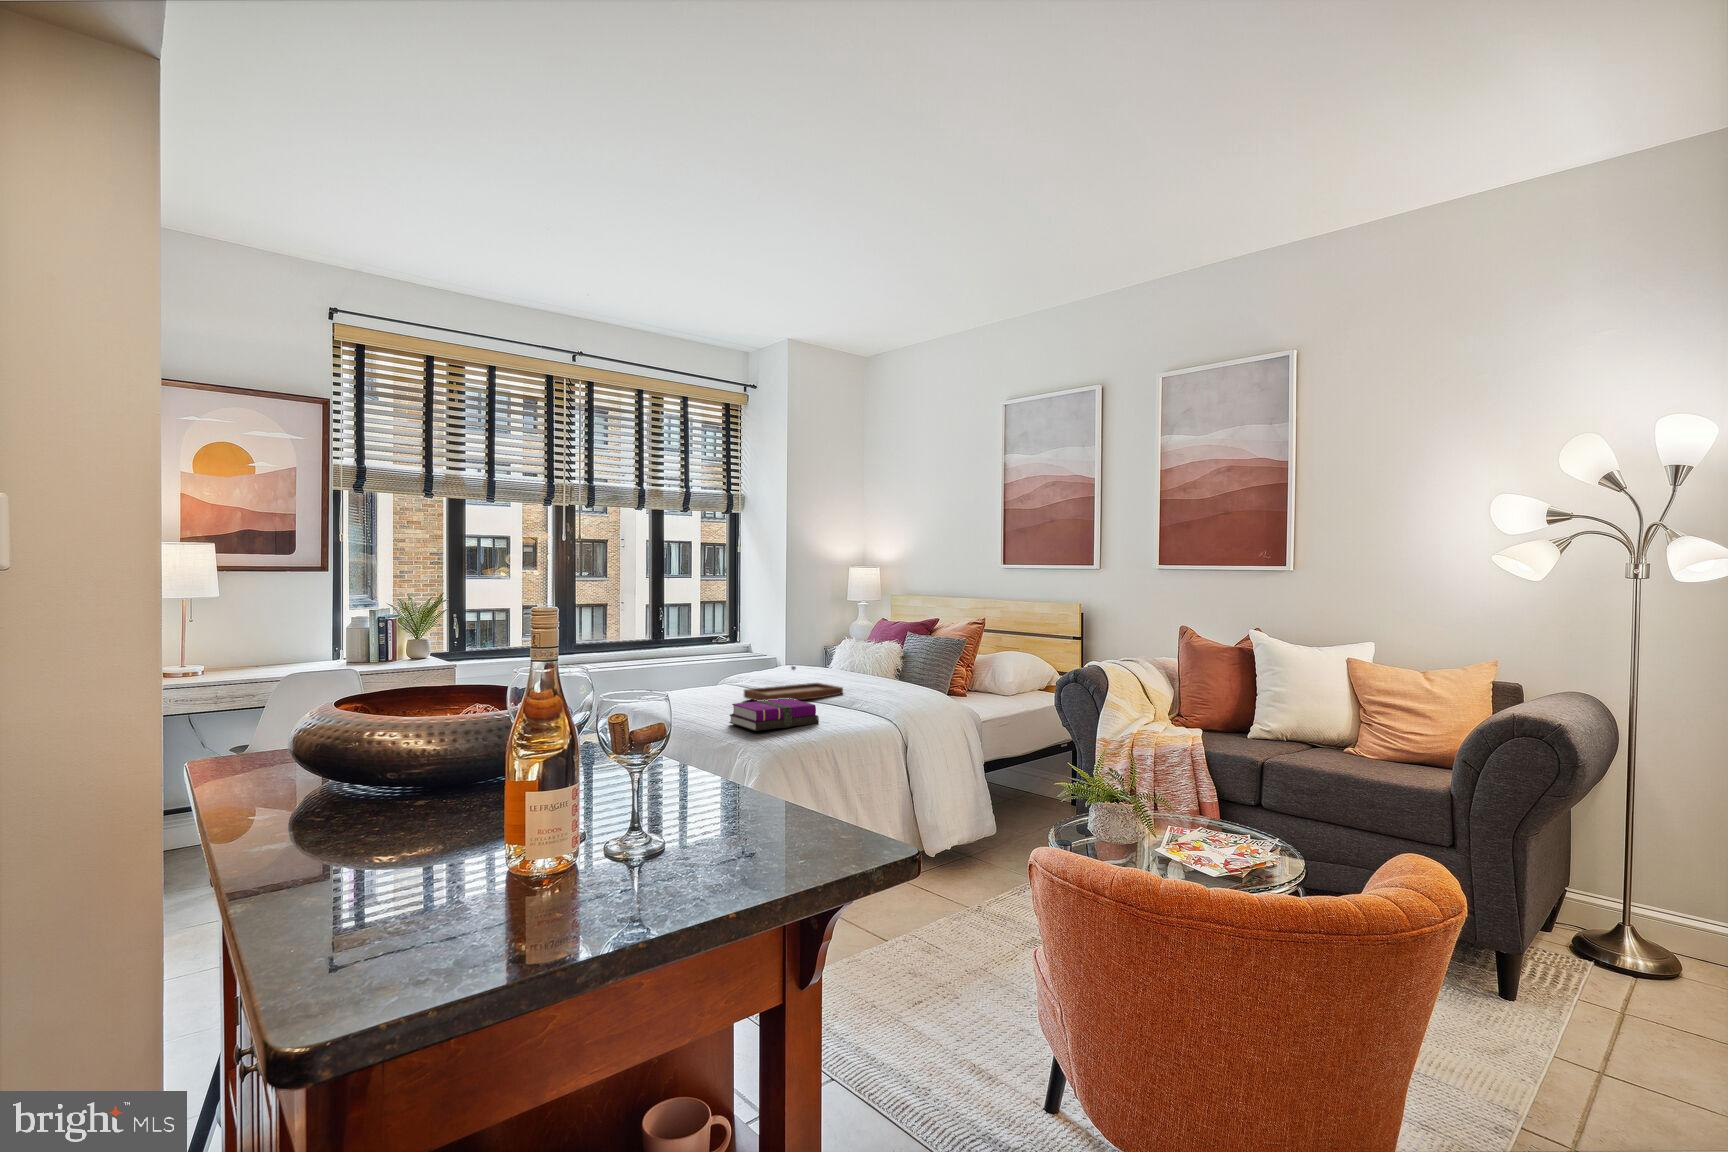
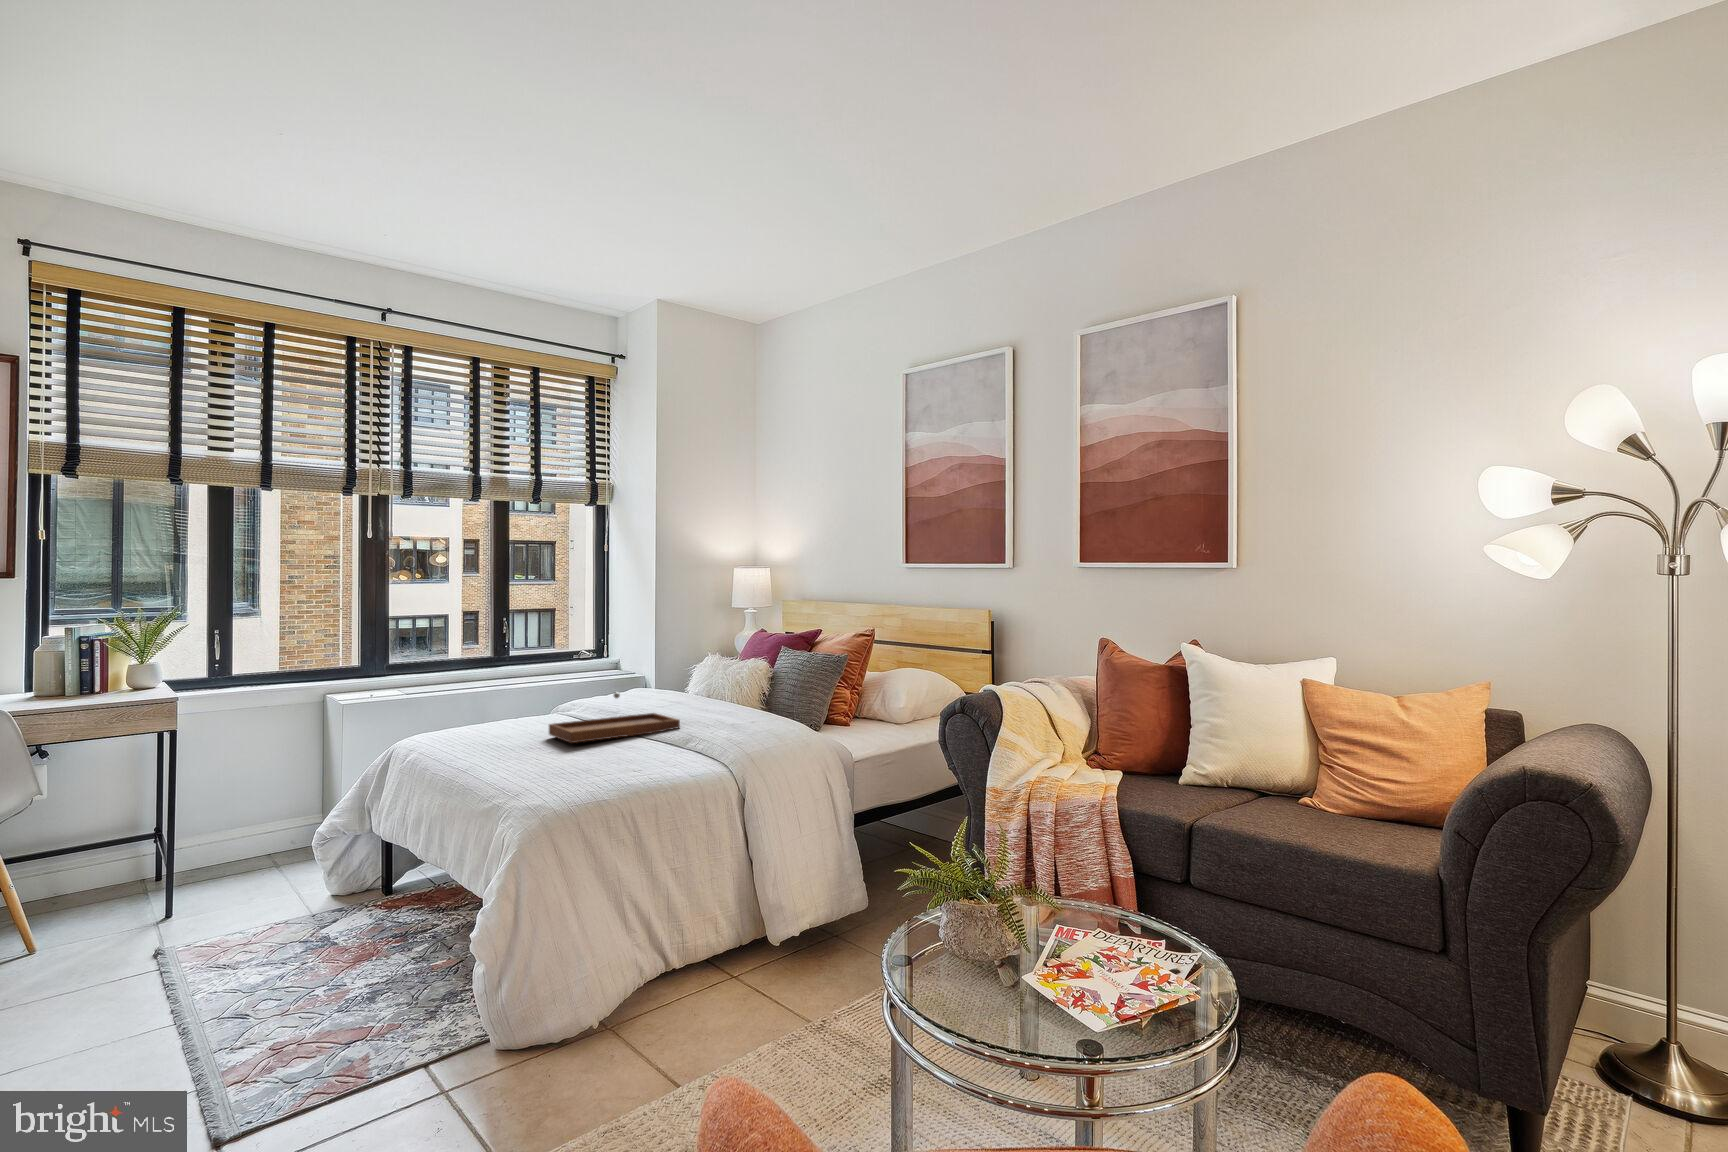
notebook: present [729,698,819,731] -> none [502,737,620,785]

